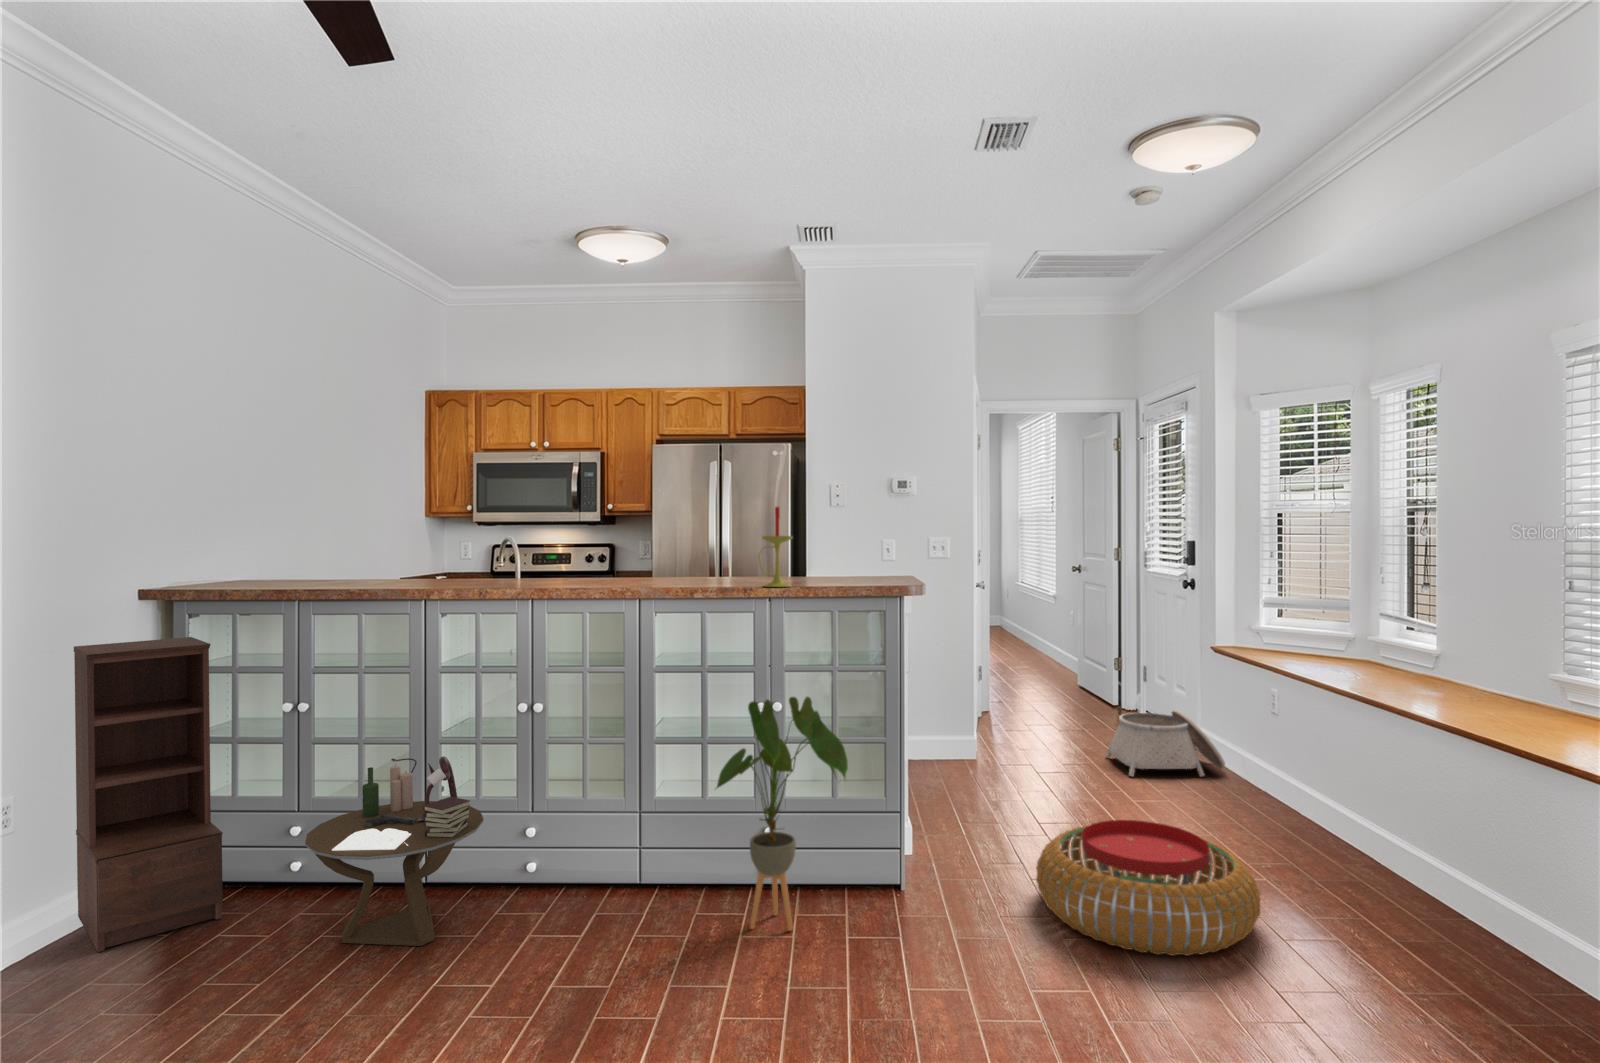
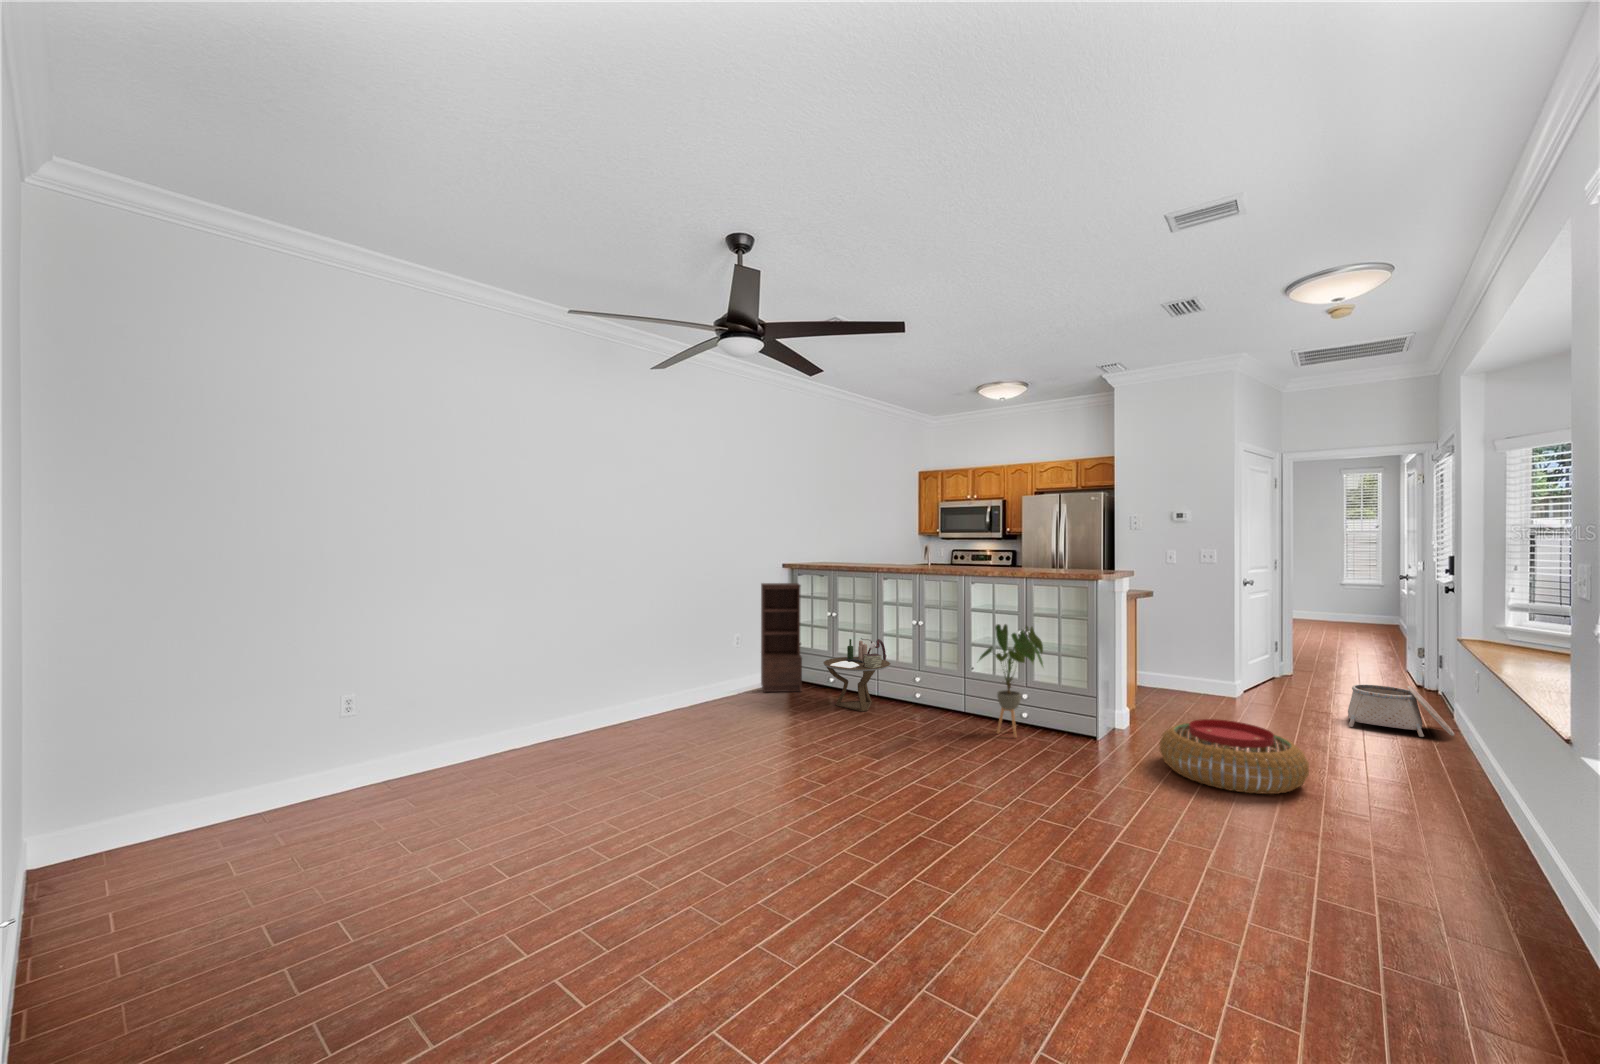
candle: present [759,507,792,587] -> none [1028,530,1049,573]

